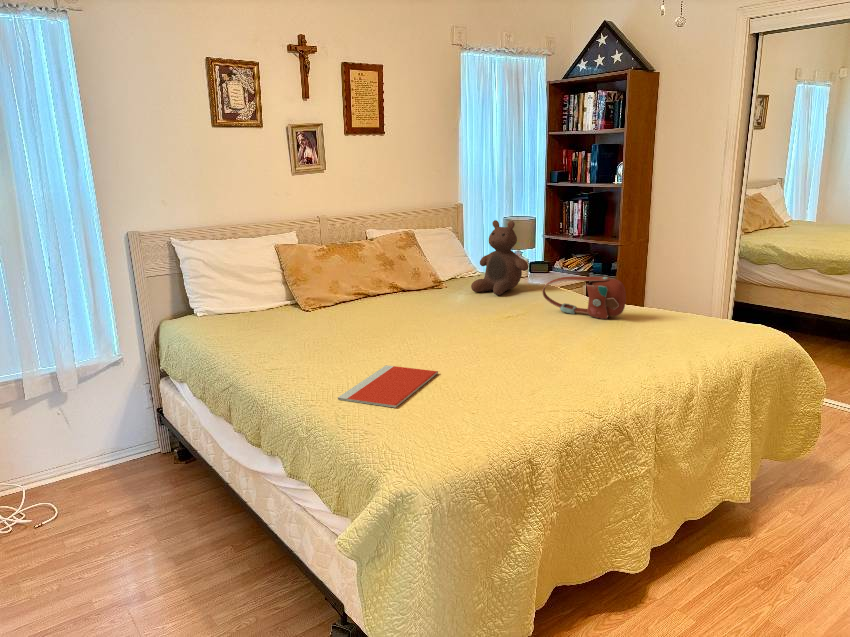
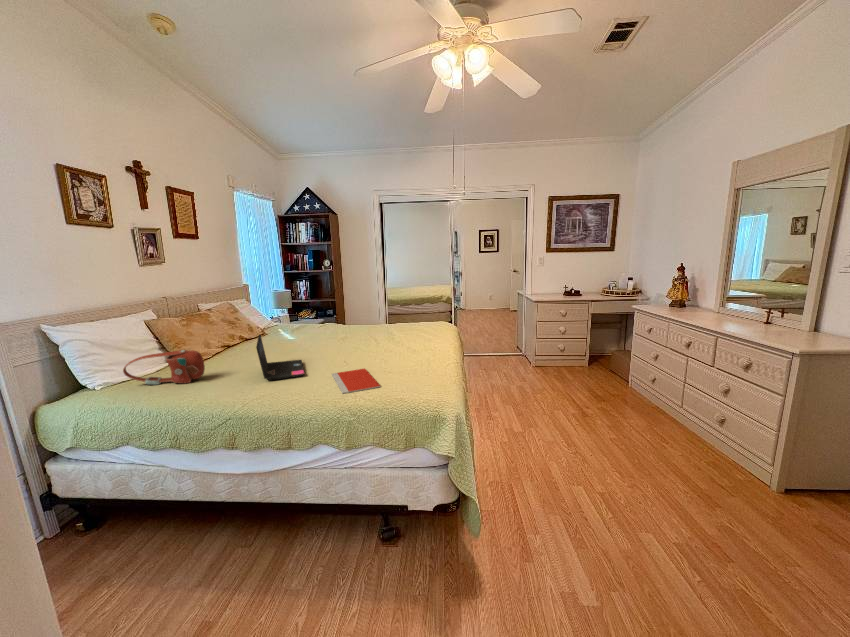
stuffed bear: present [471,220,528,295] -> none [288,291,322,334]
handbag: present [542,277,626,319] -> present [123,350,205,385]
laptop: none [298,283,394,357] -> present [256,335,304,381]

